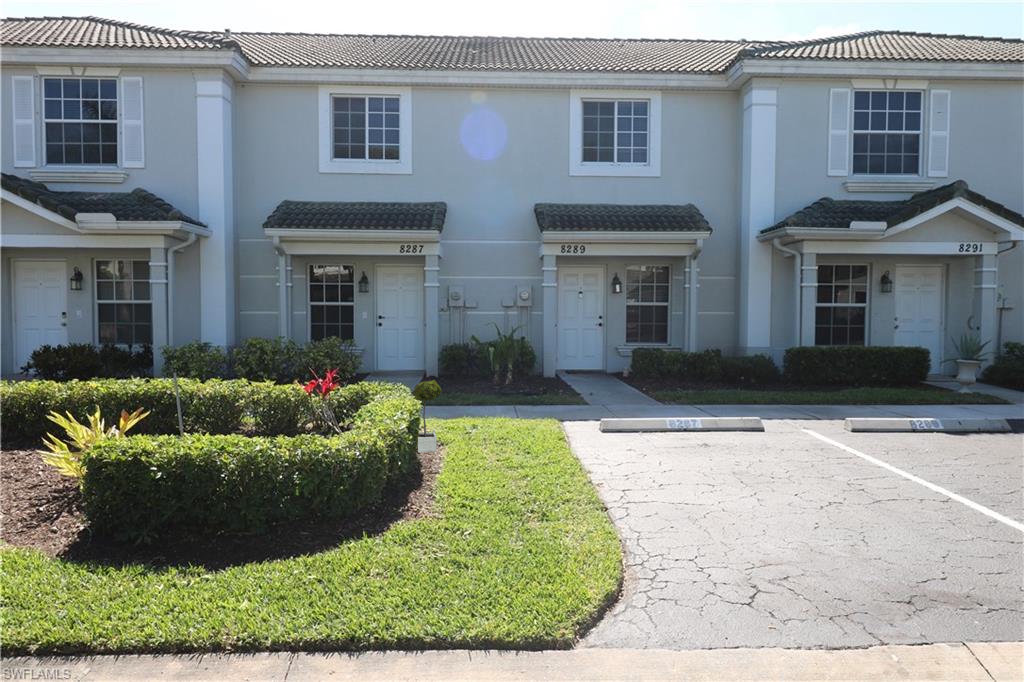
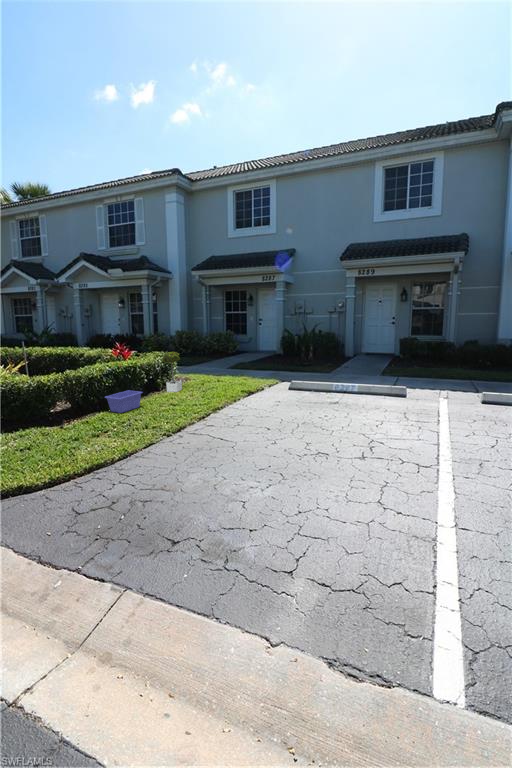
storage bin: none [400,455,448,498] -> present [105,390,143,413]

